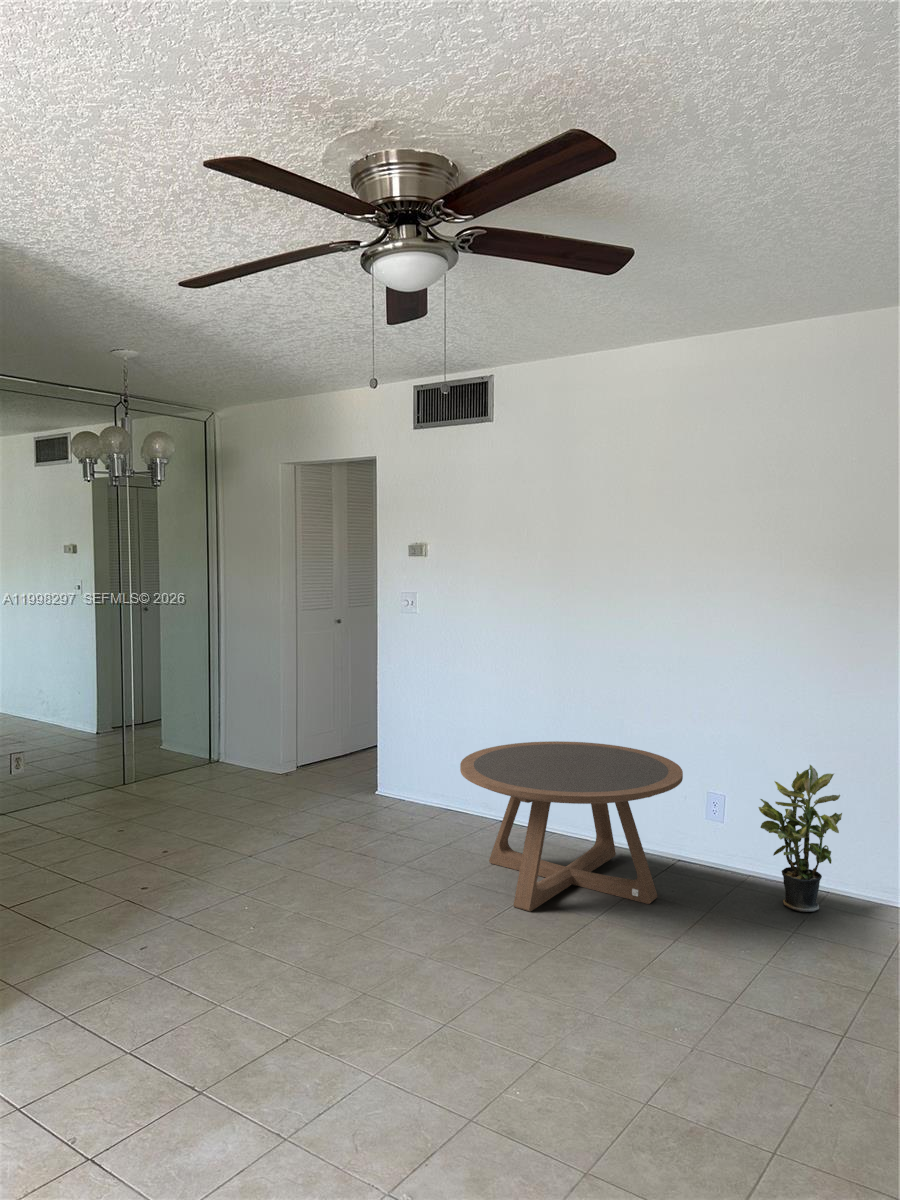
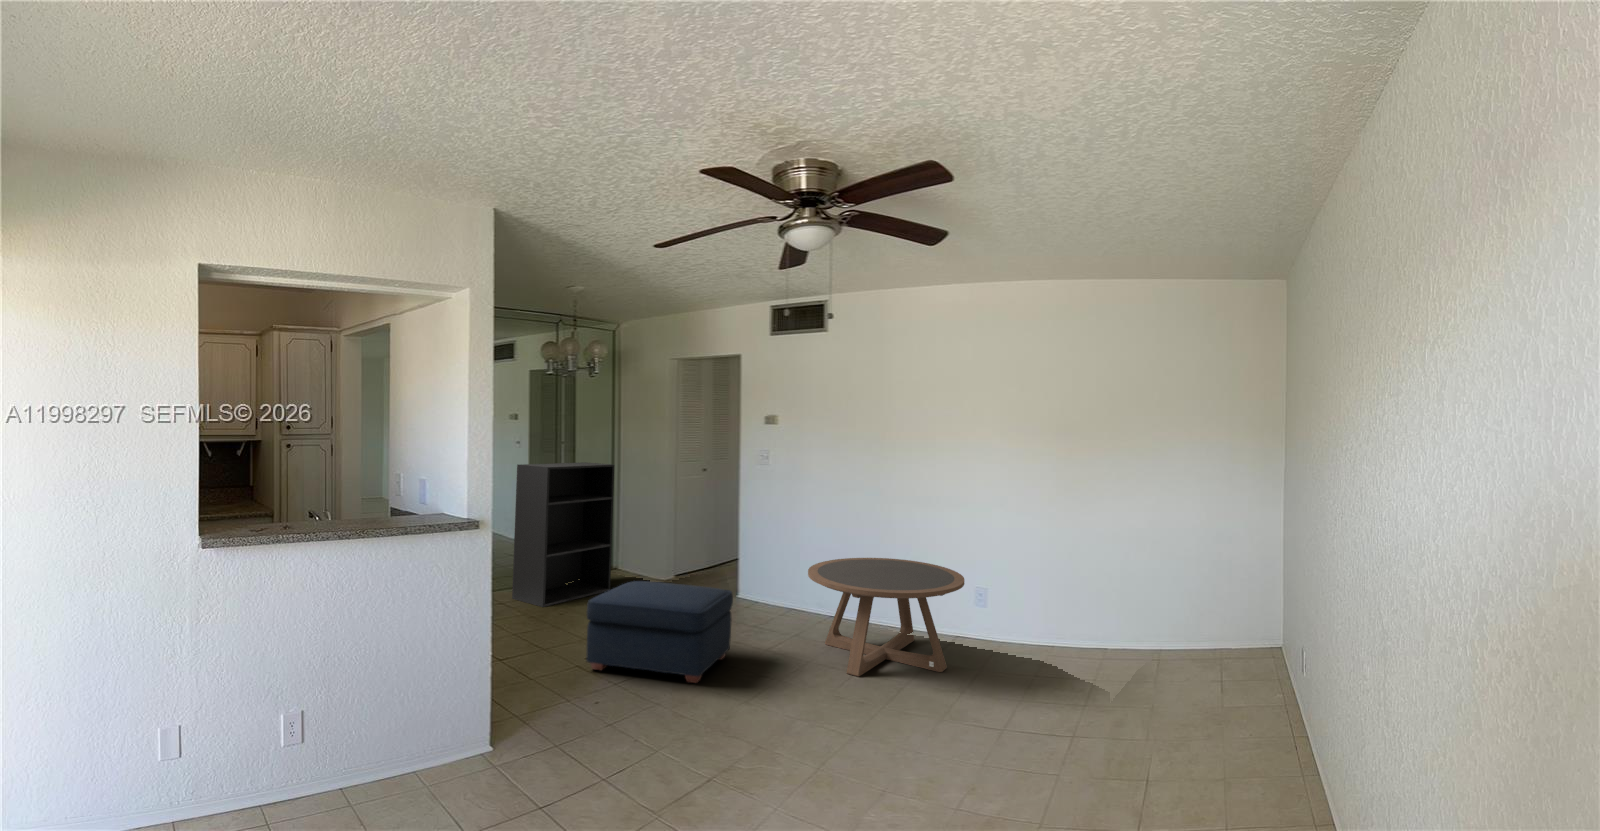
bookshelf: none [71,615,208,812] -> present [512,462,614,607]
potted plant: present [758,765,842,912] -> none [1016,574,1074,678]
ottoman: none [150,780,355,923] -> present [586,581,733,683]

